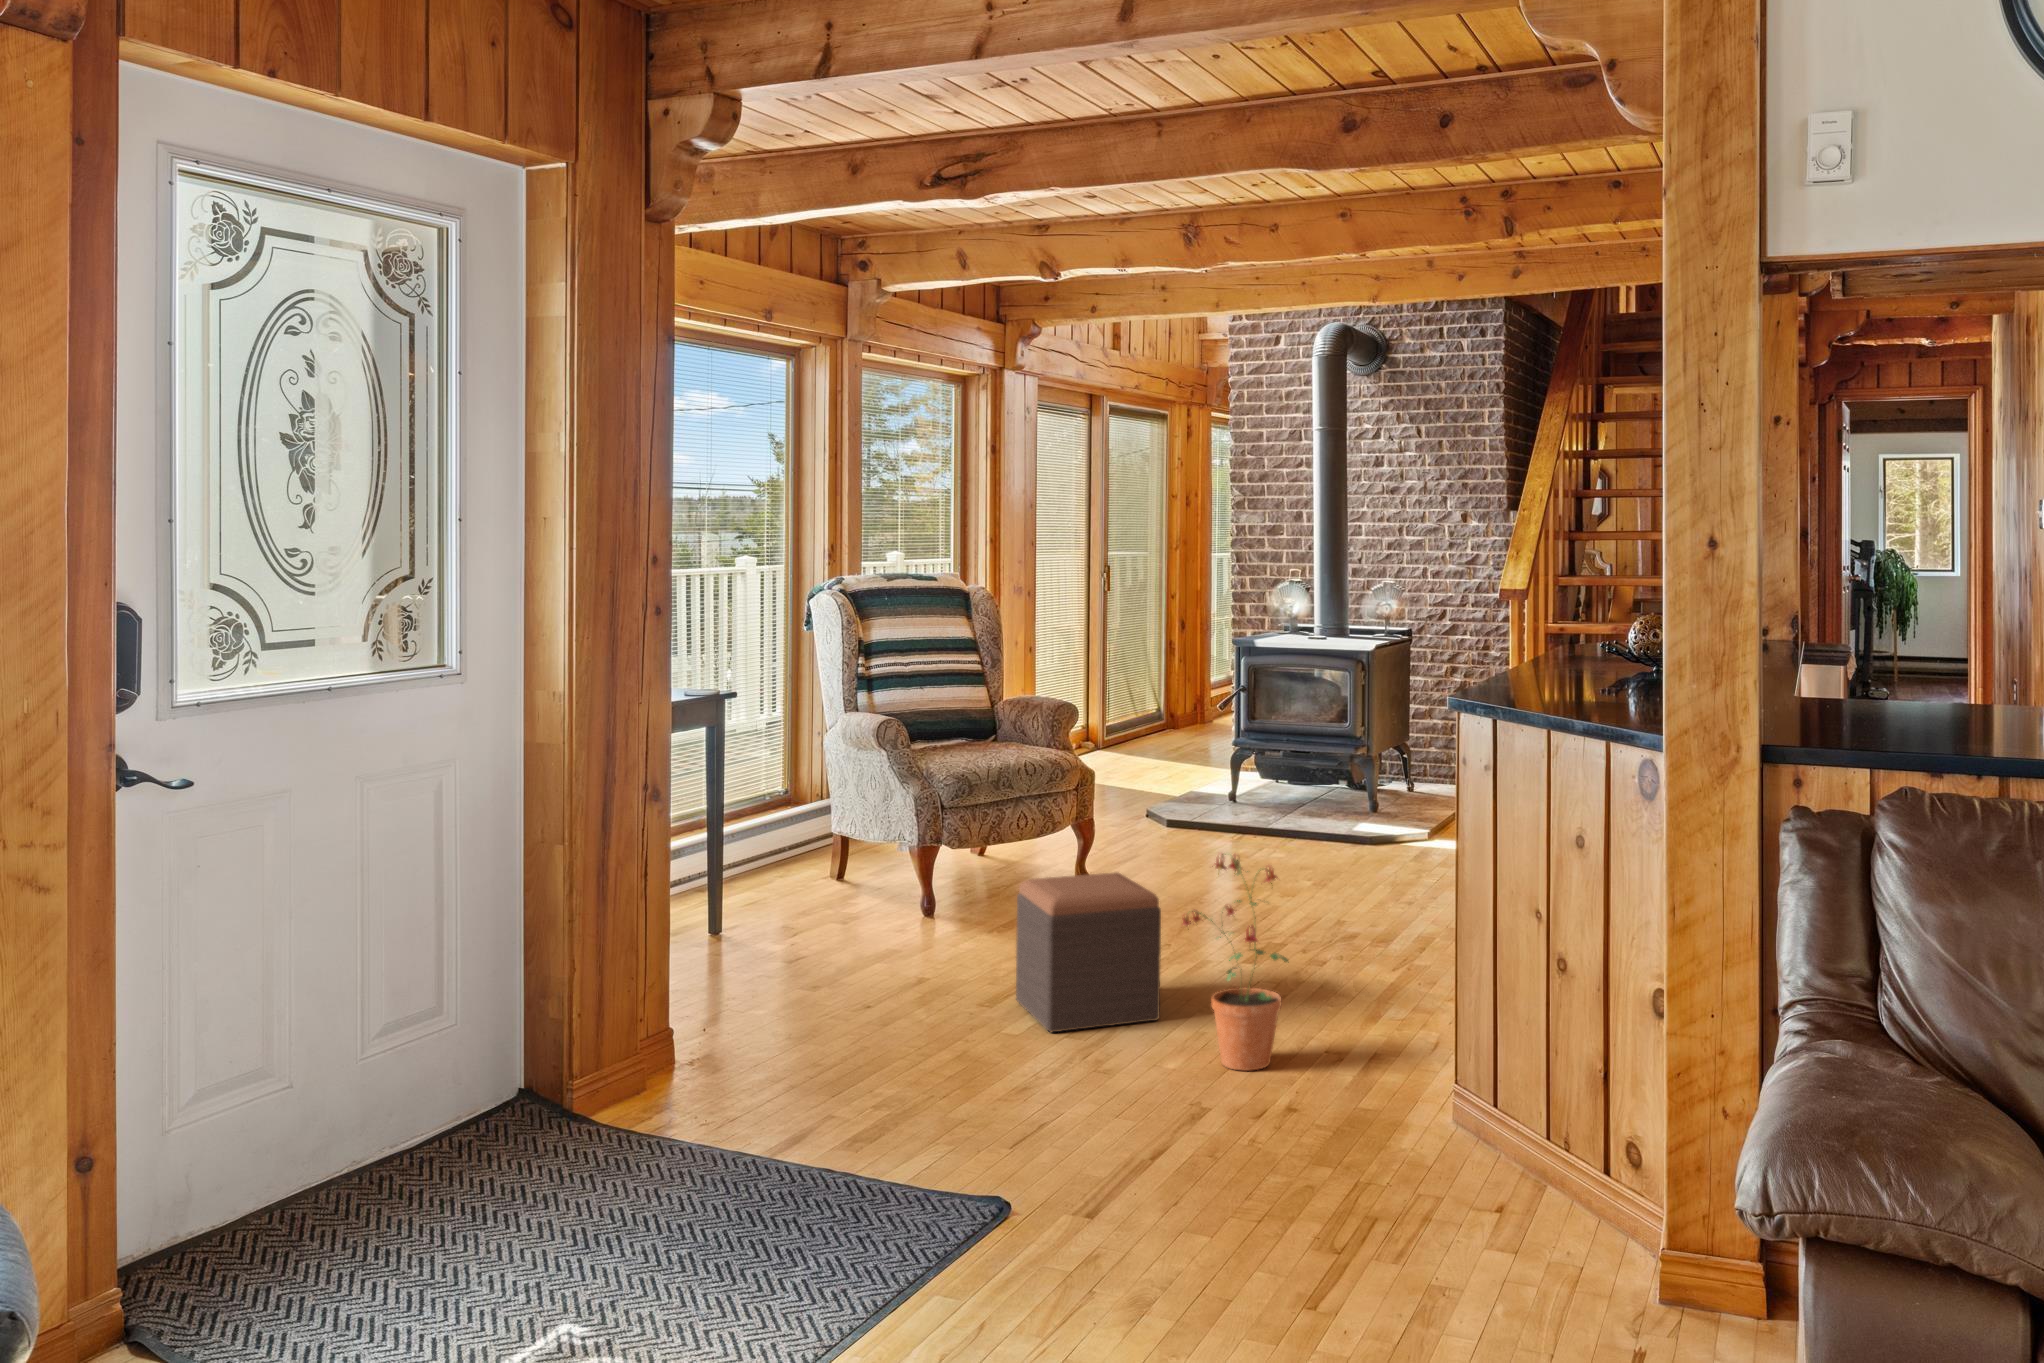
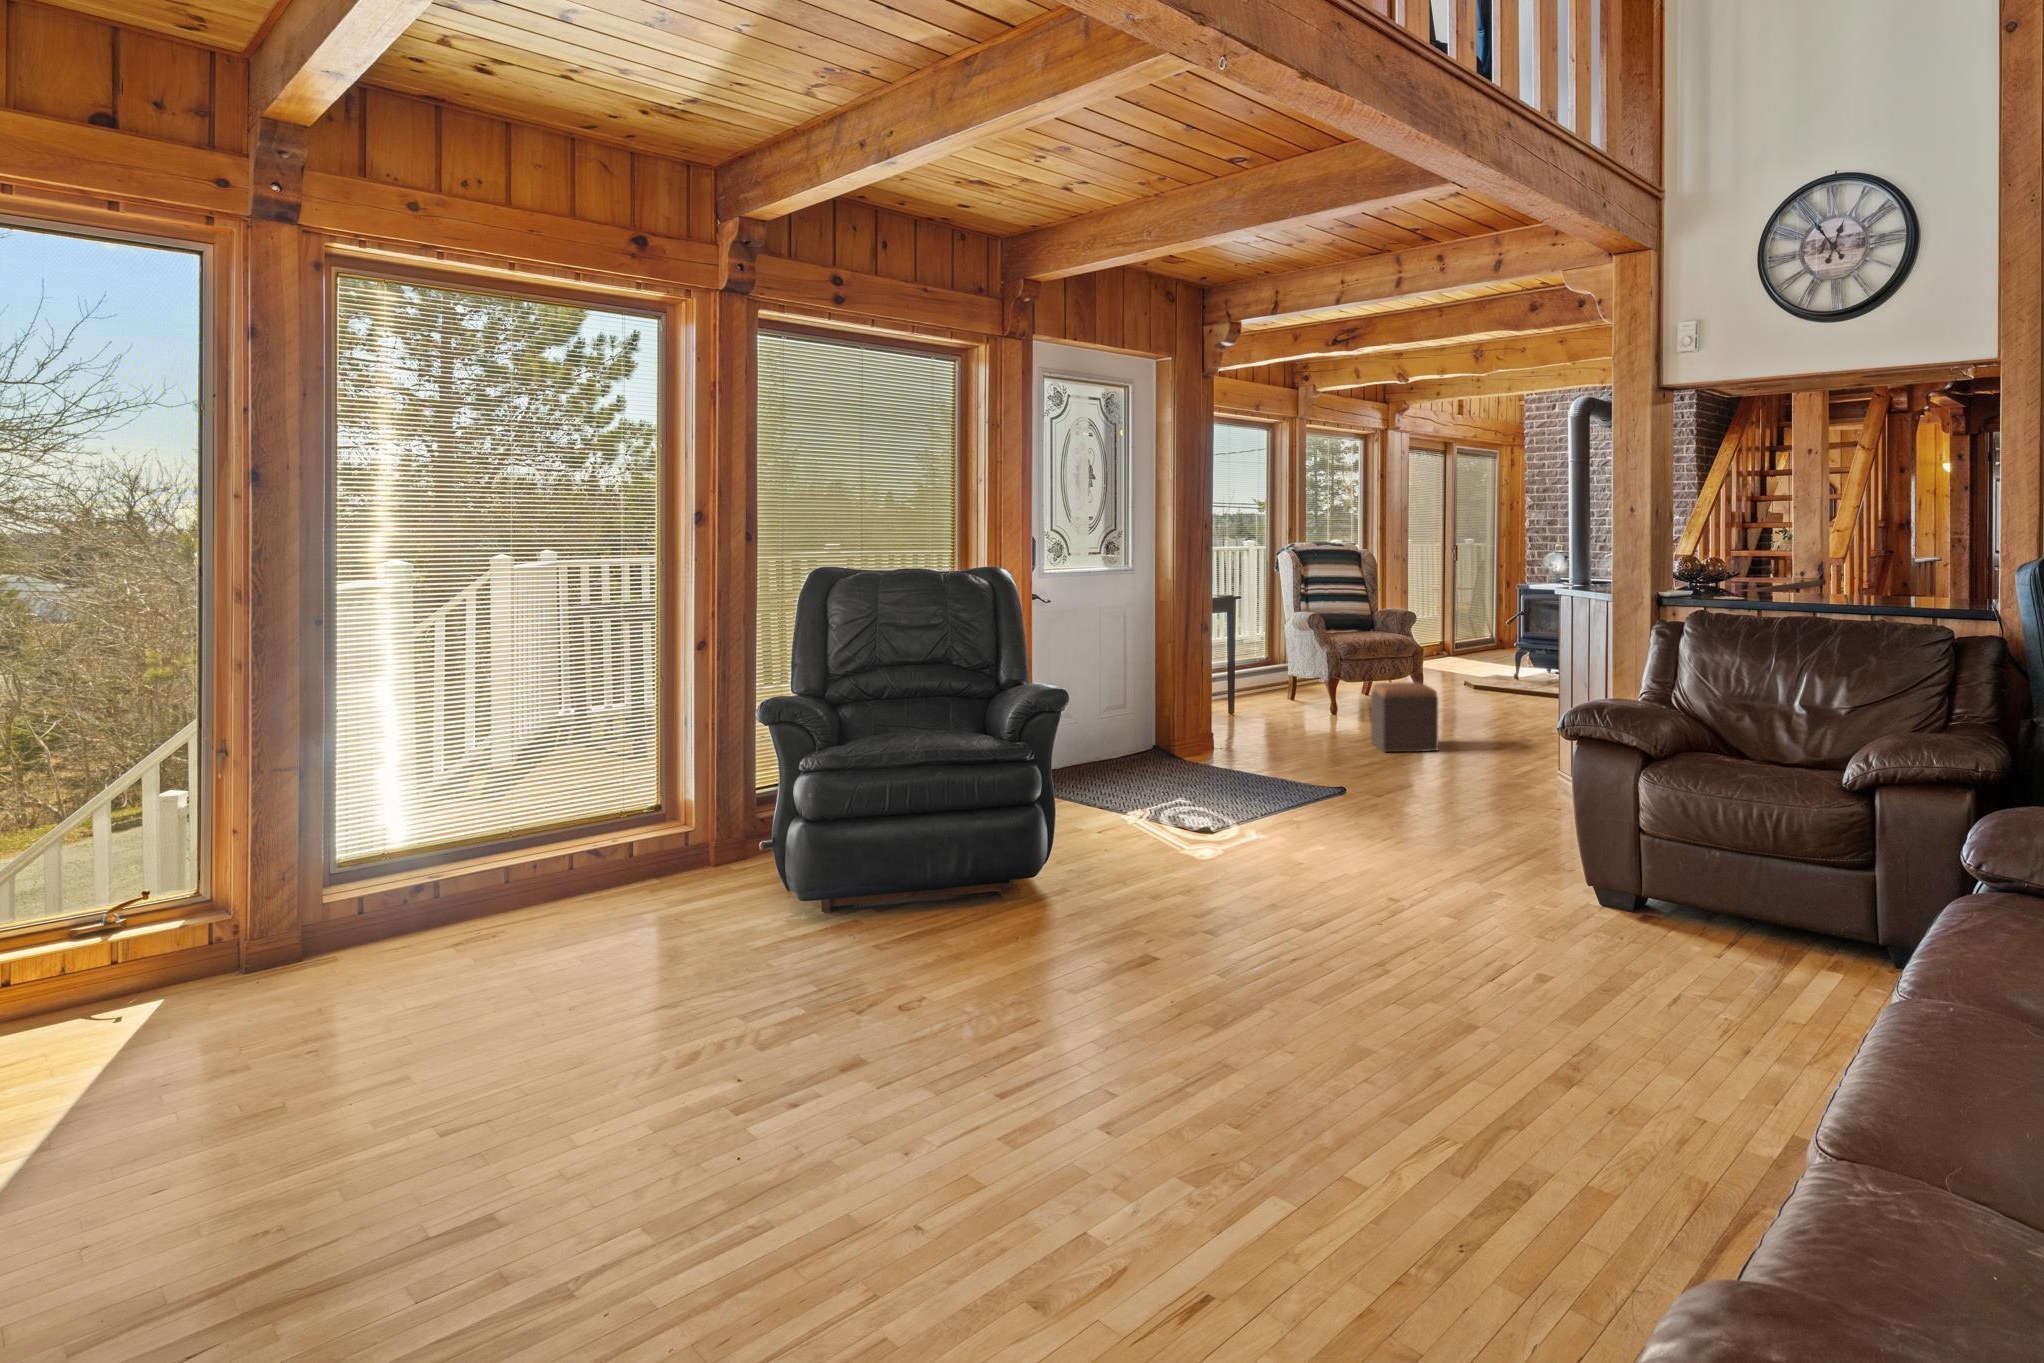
potted plant: present [1183,854,1289,1071] -> none [1441,667,1495,768]

